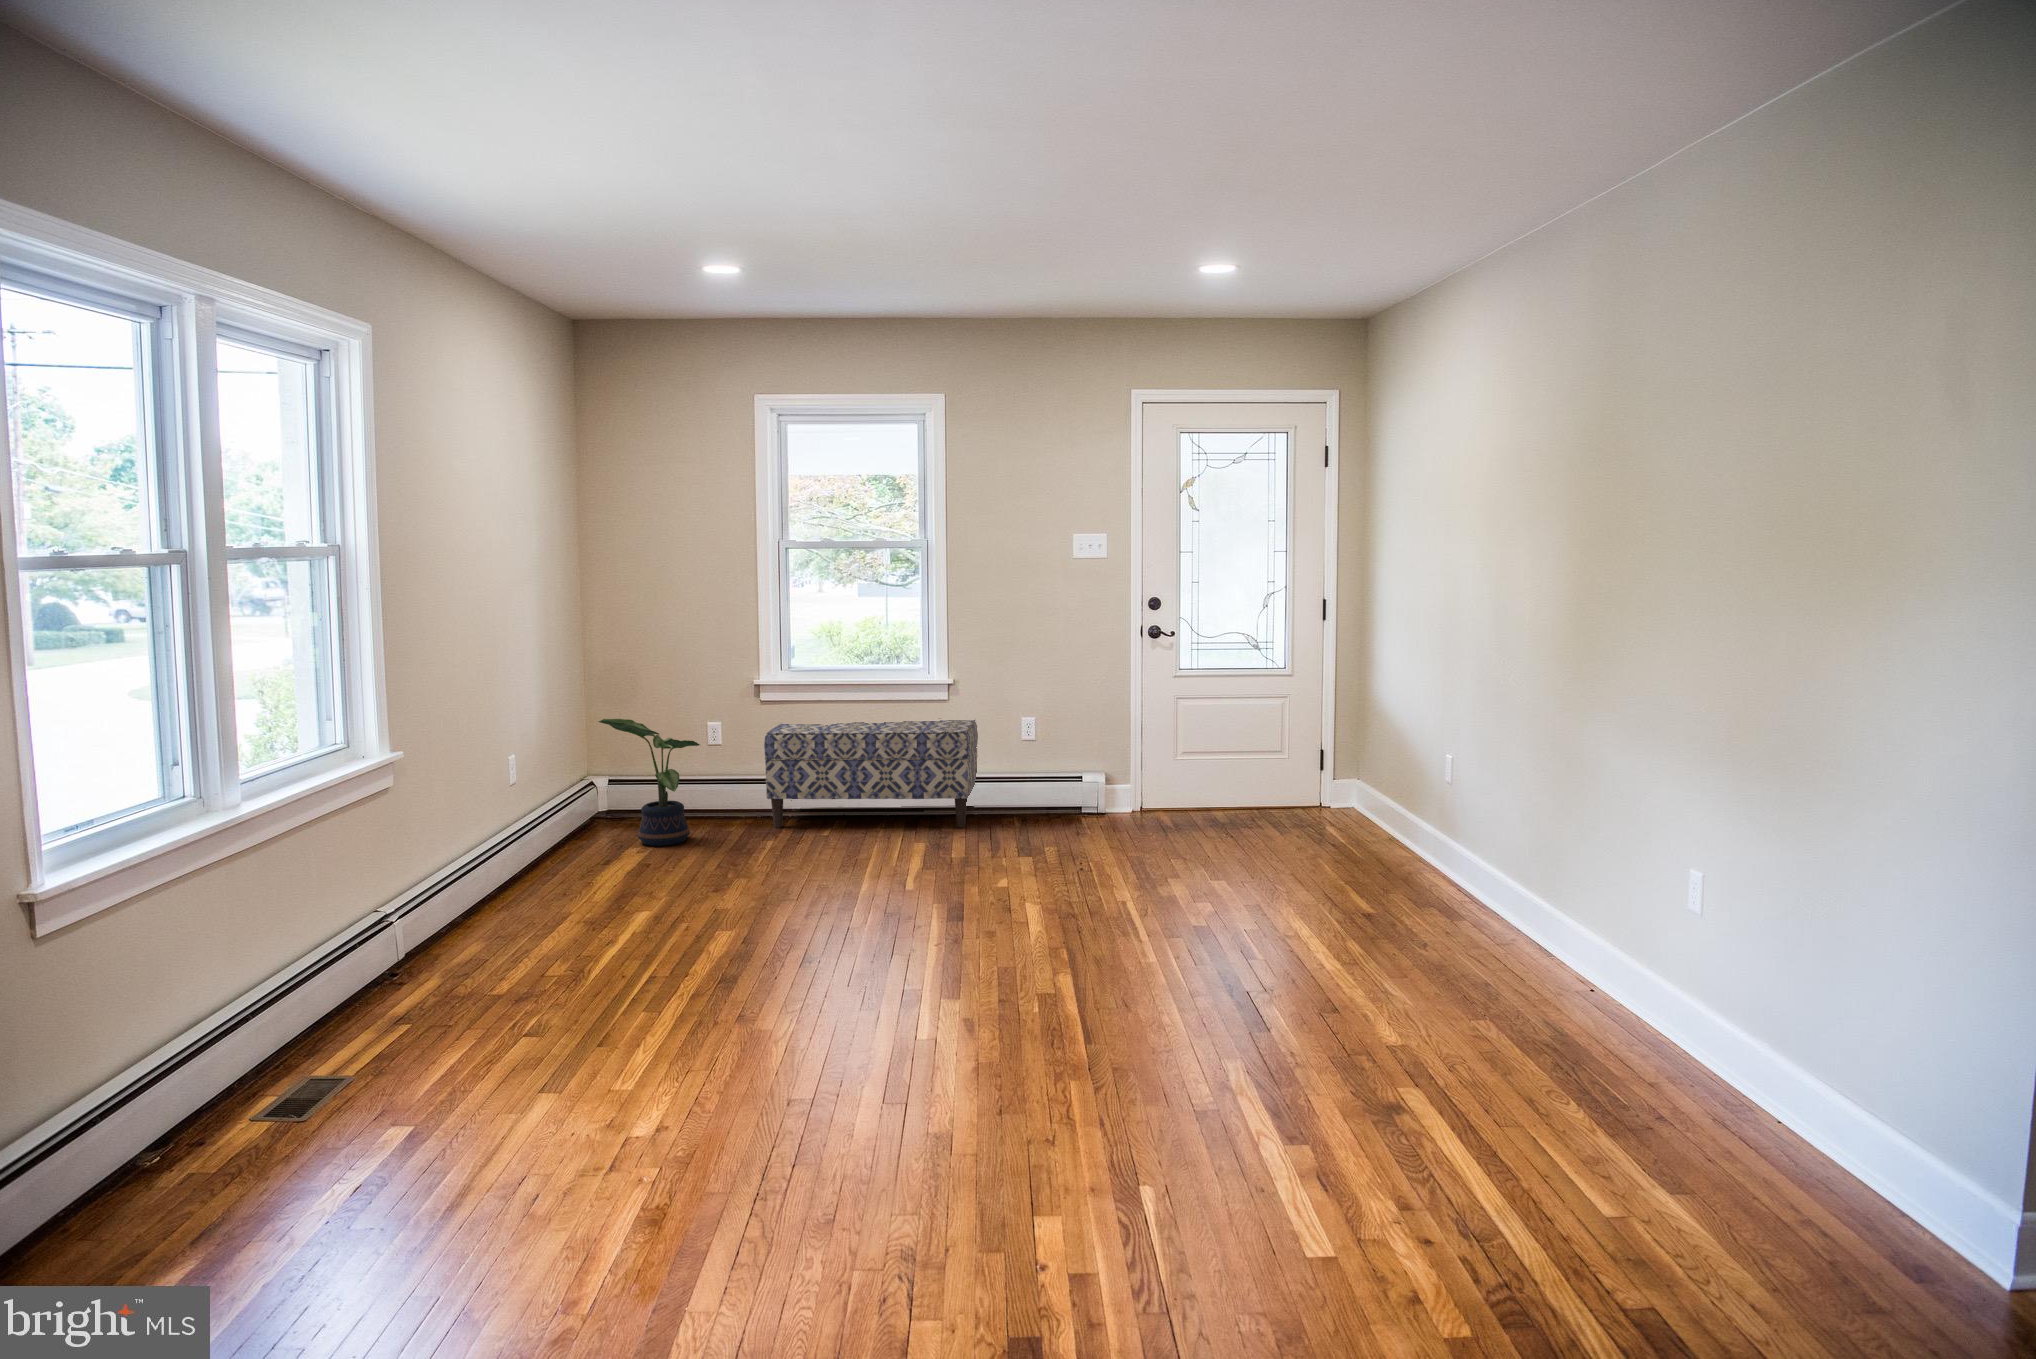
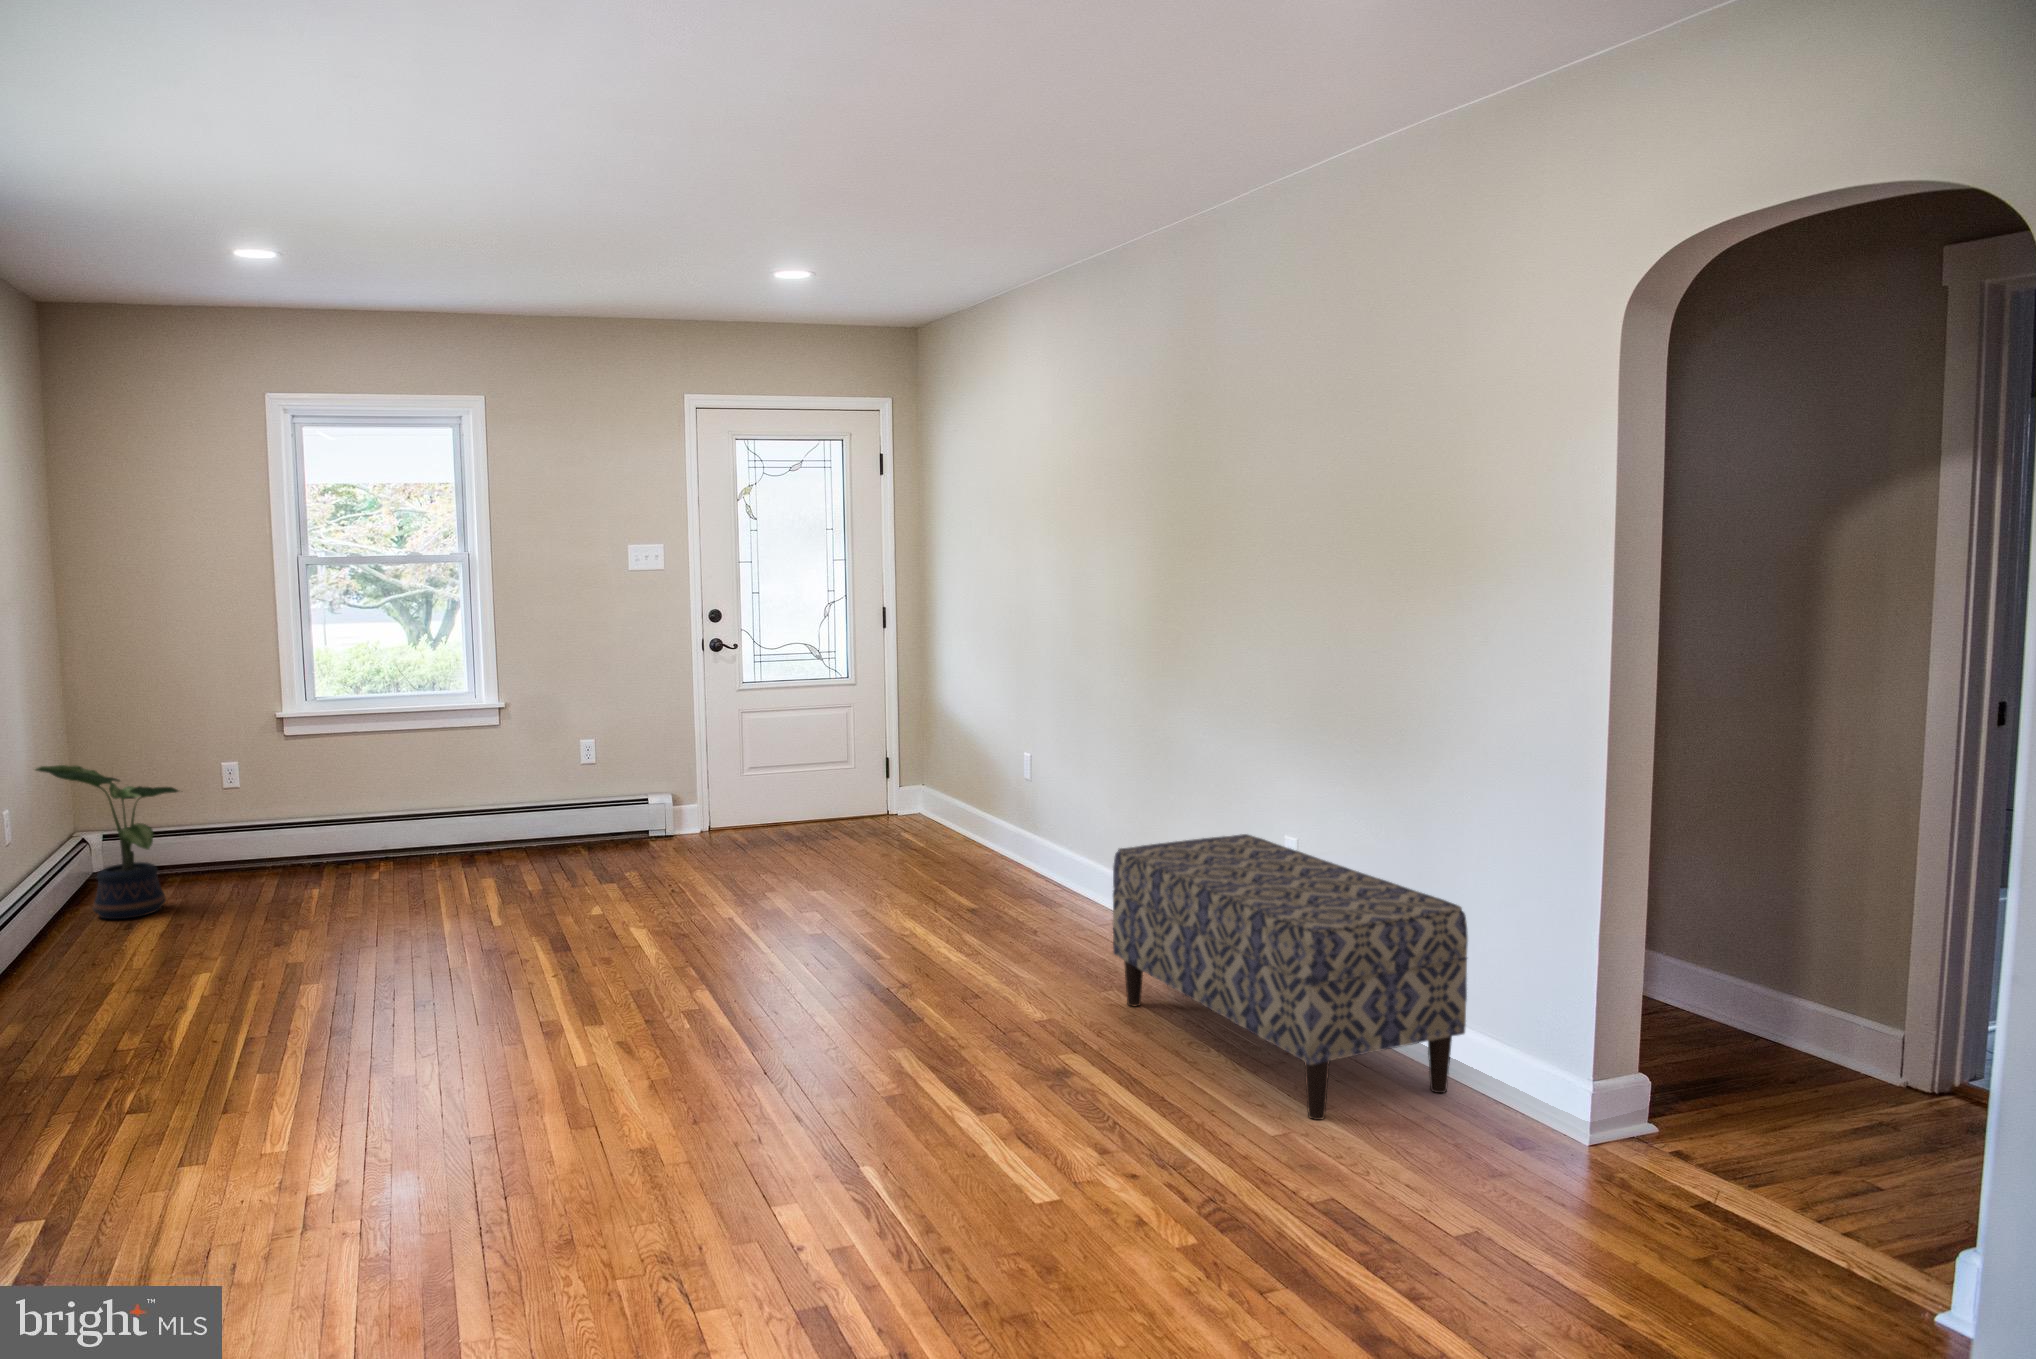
bench: present [764,718,978,828] -> present [1113,834,1468,1120]

